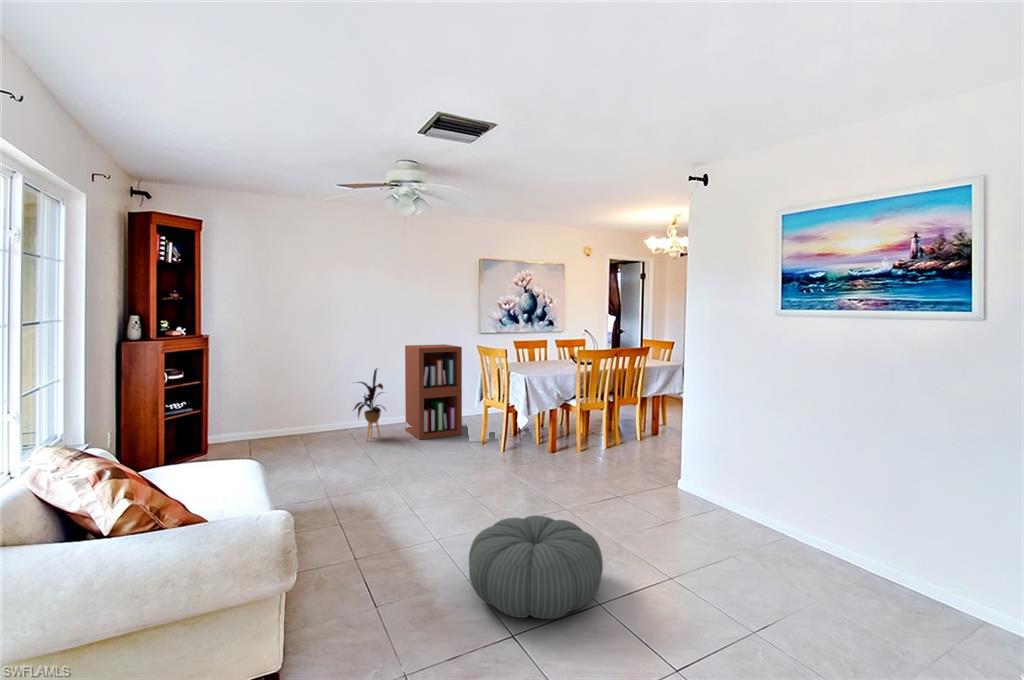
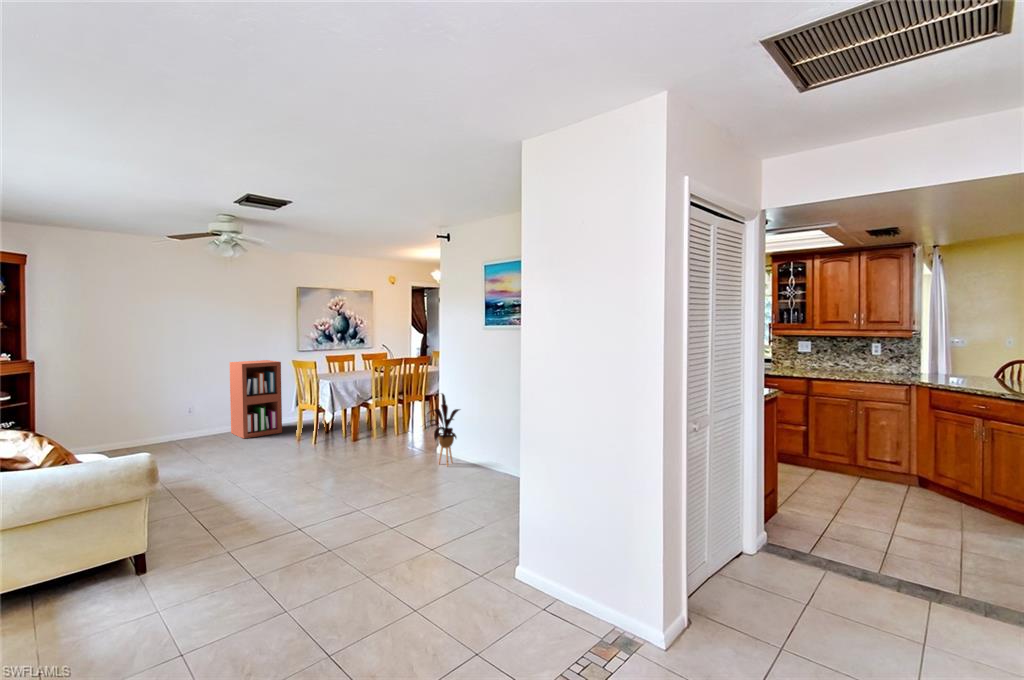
house plant: present [354,369,385,441] -> present [427,394,460,466]
pouf: present [469,515,603,619] -> none [272,468,359,521]

